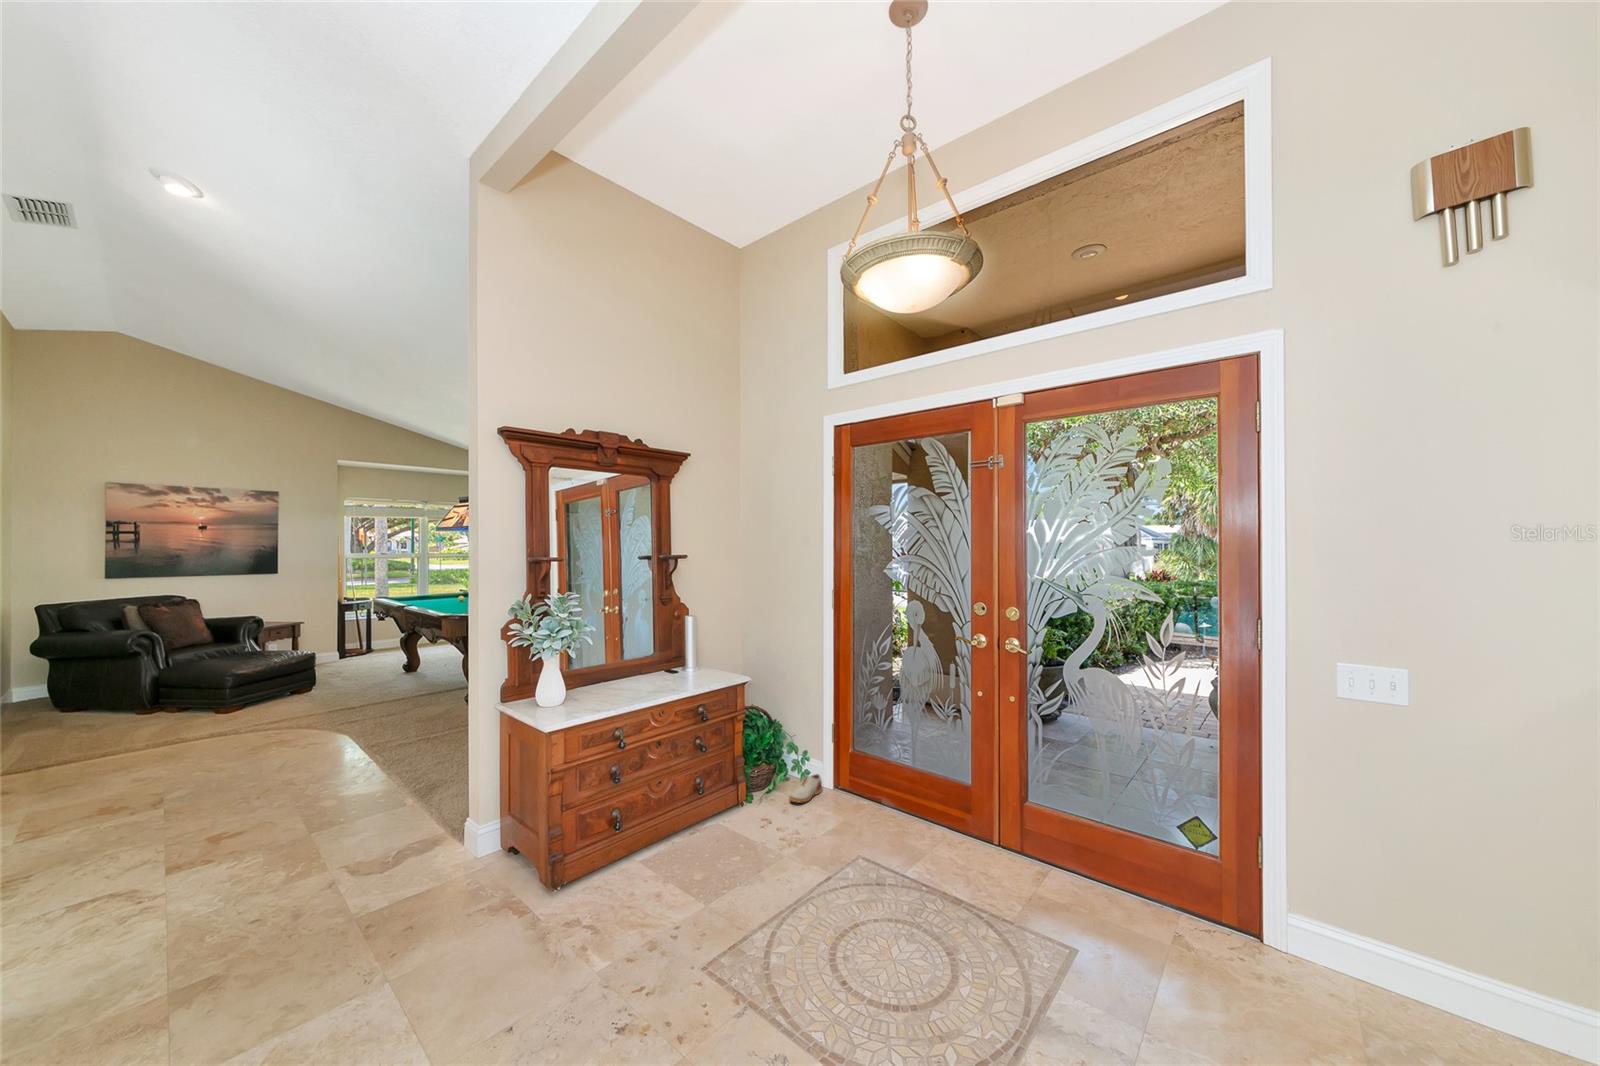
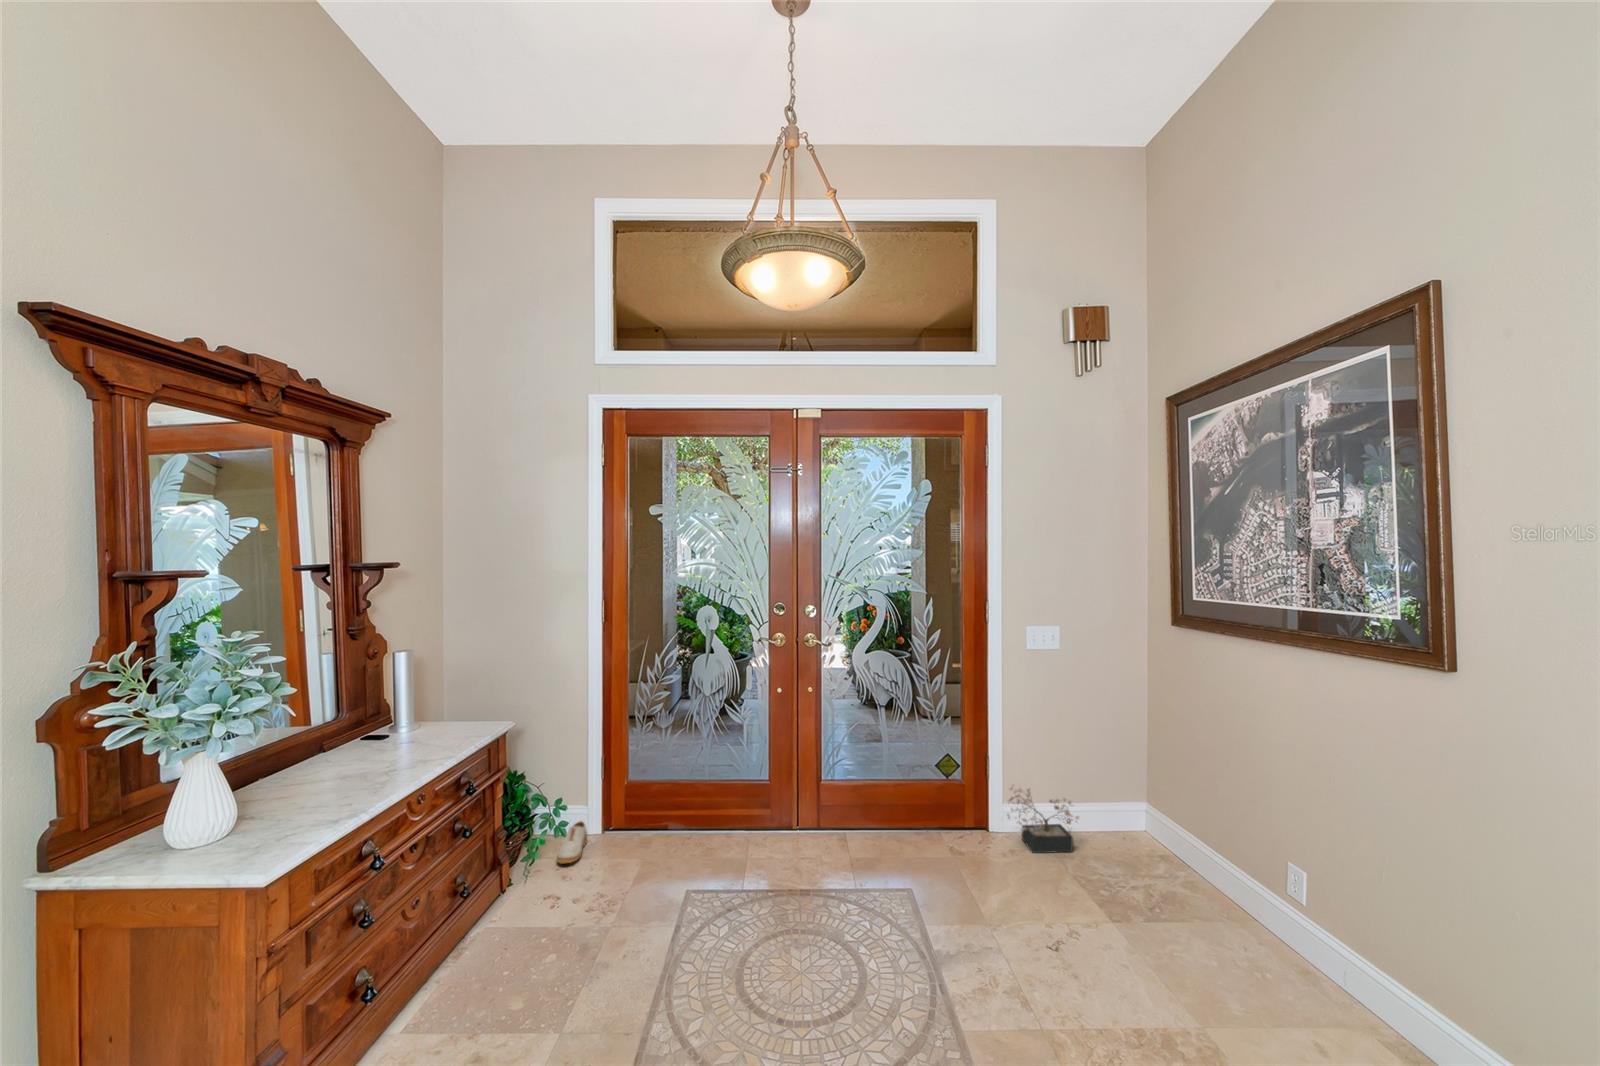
decorative plant: none [1271,881,1414,1016] -> present [1007,787,1079,853]

